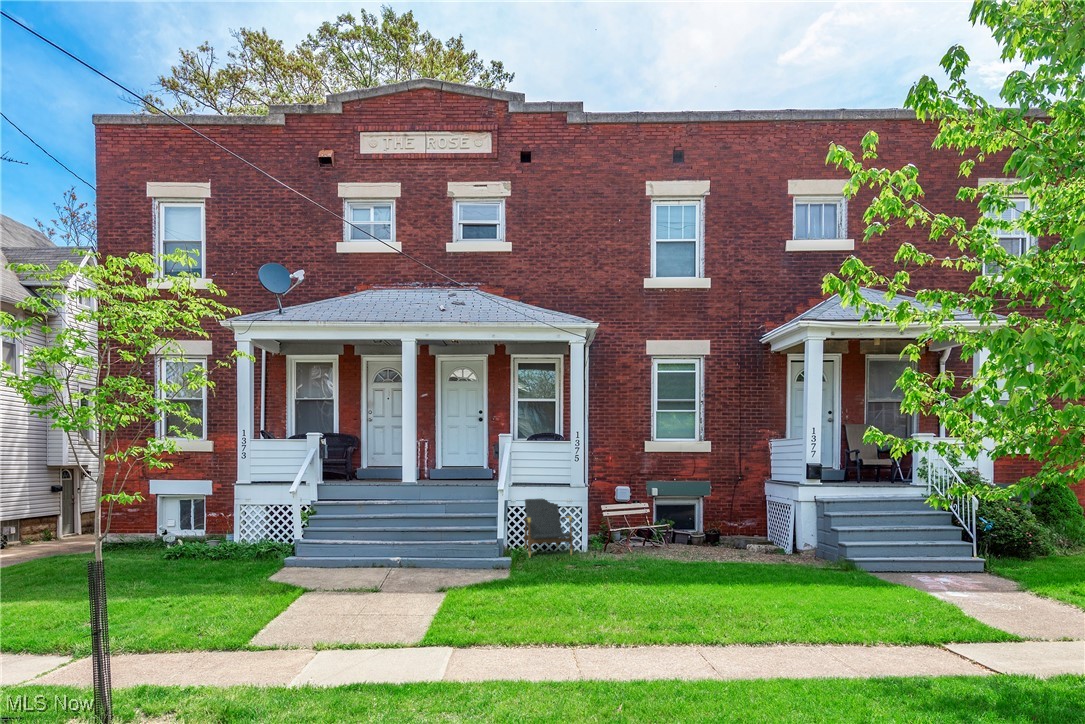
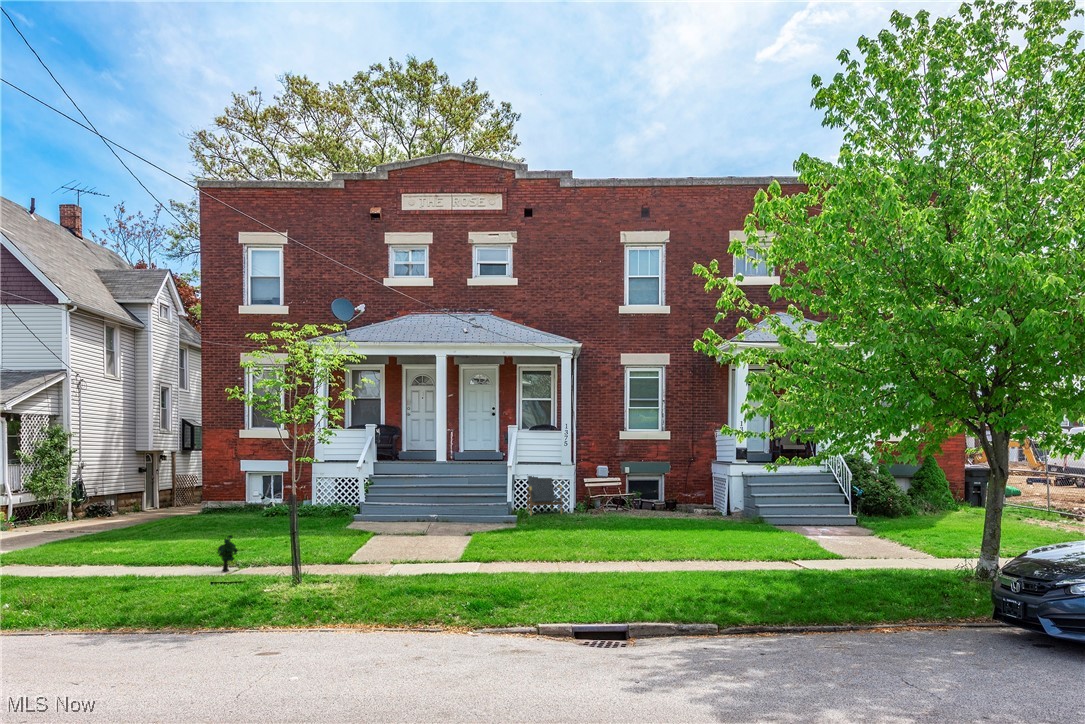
decorative plant: none [30,609,71,669] -> present [218,535,238,572]

